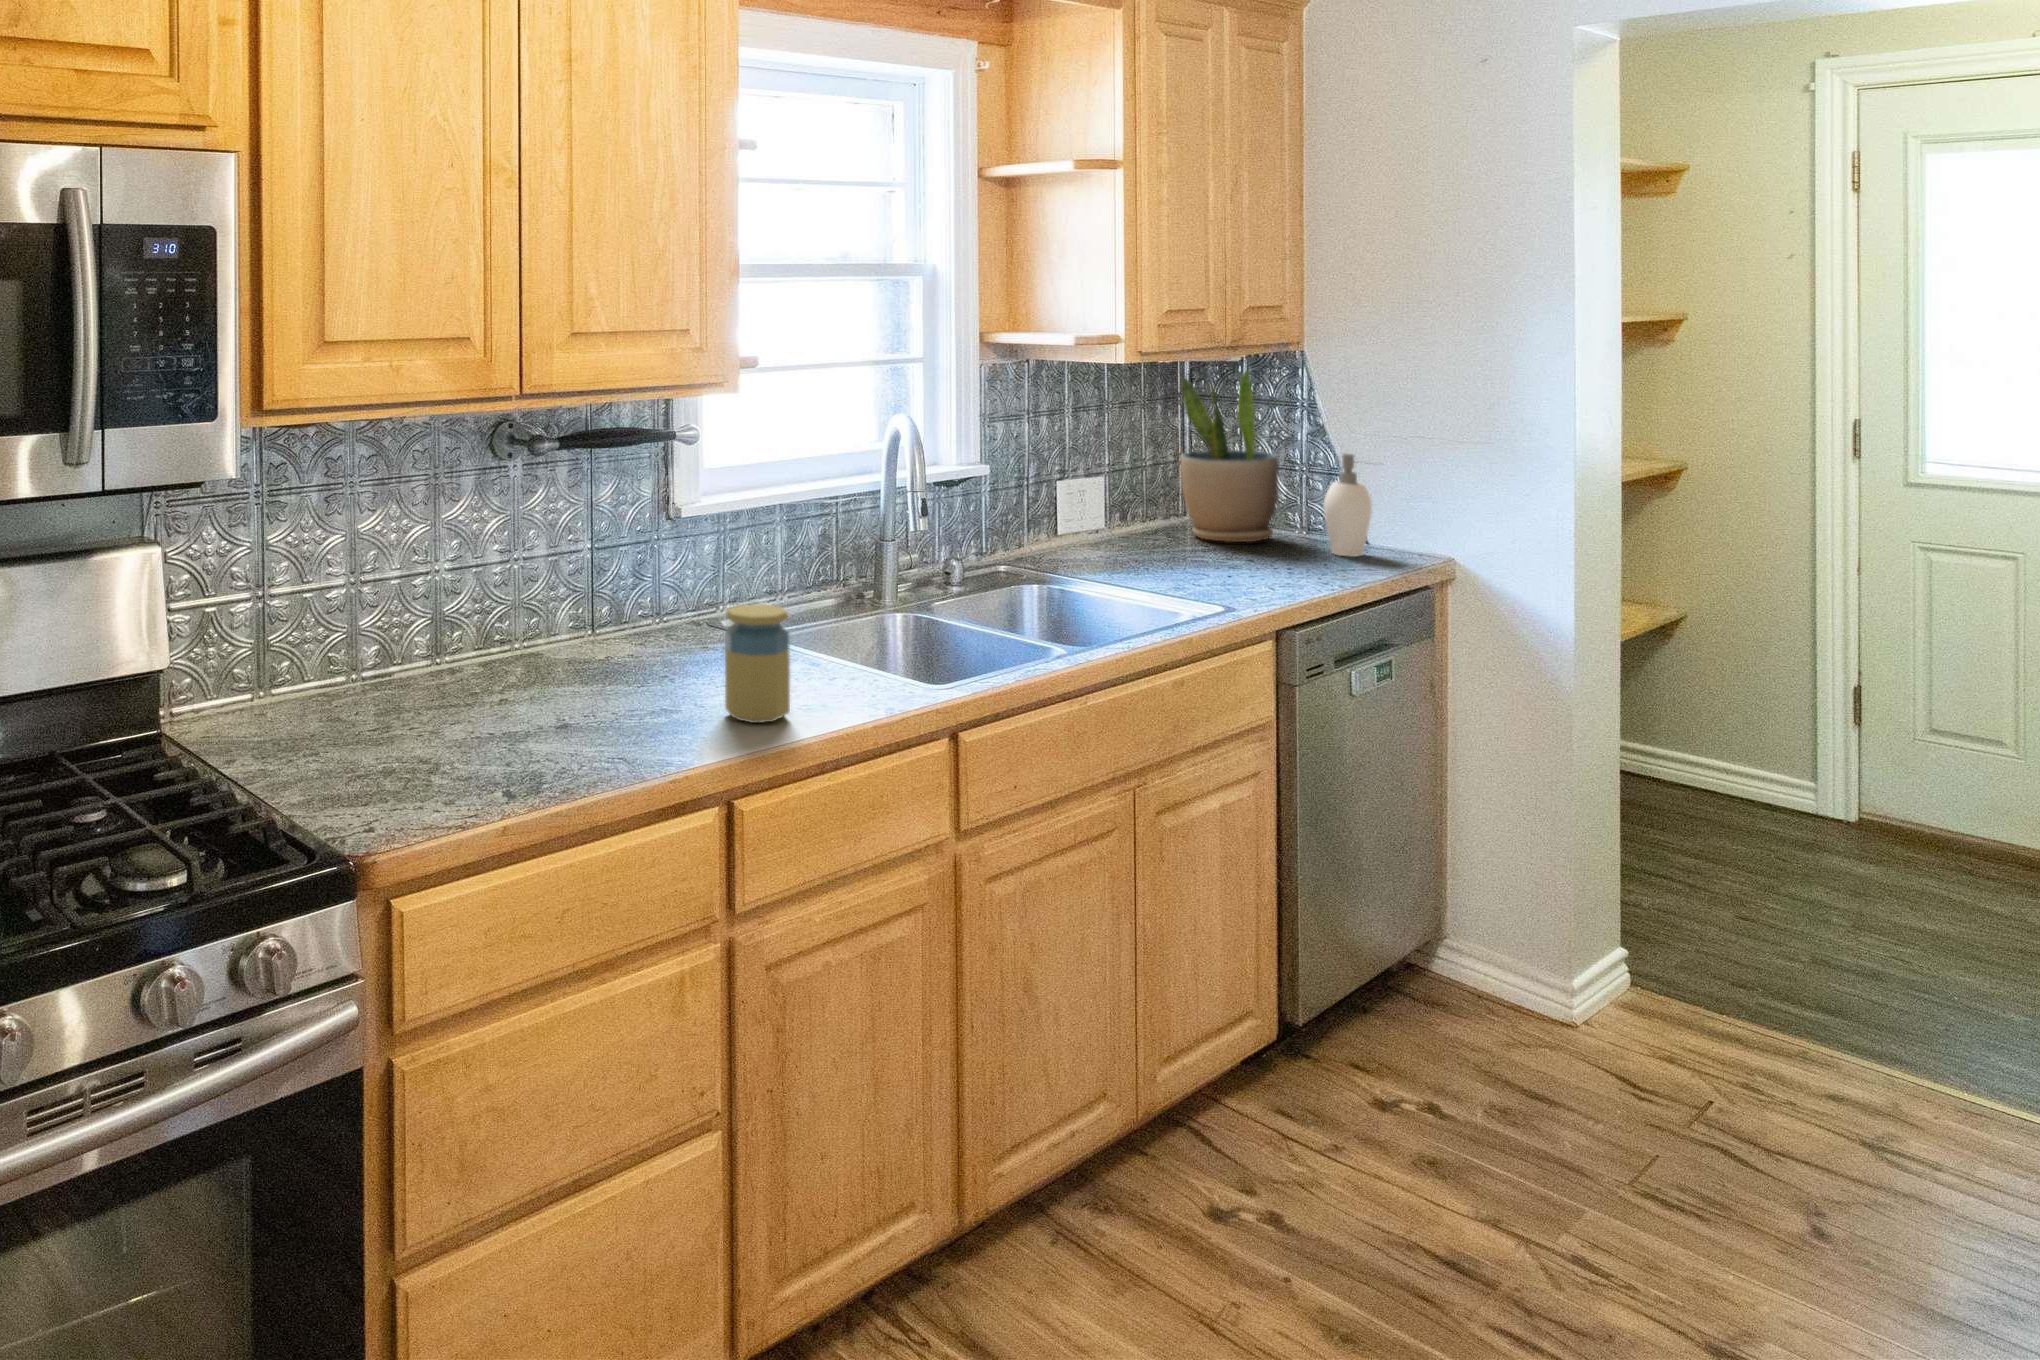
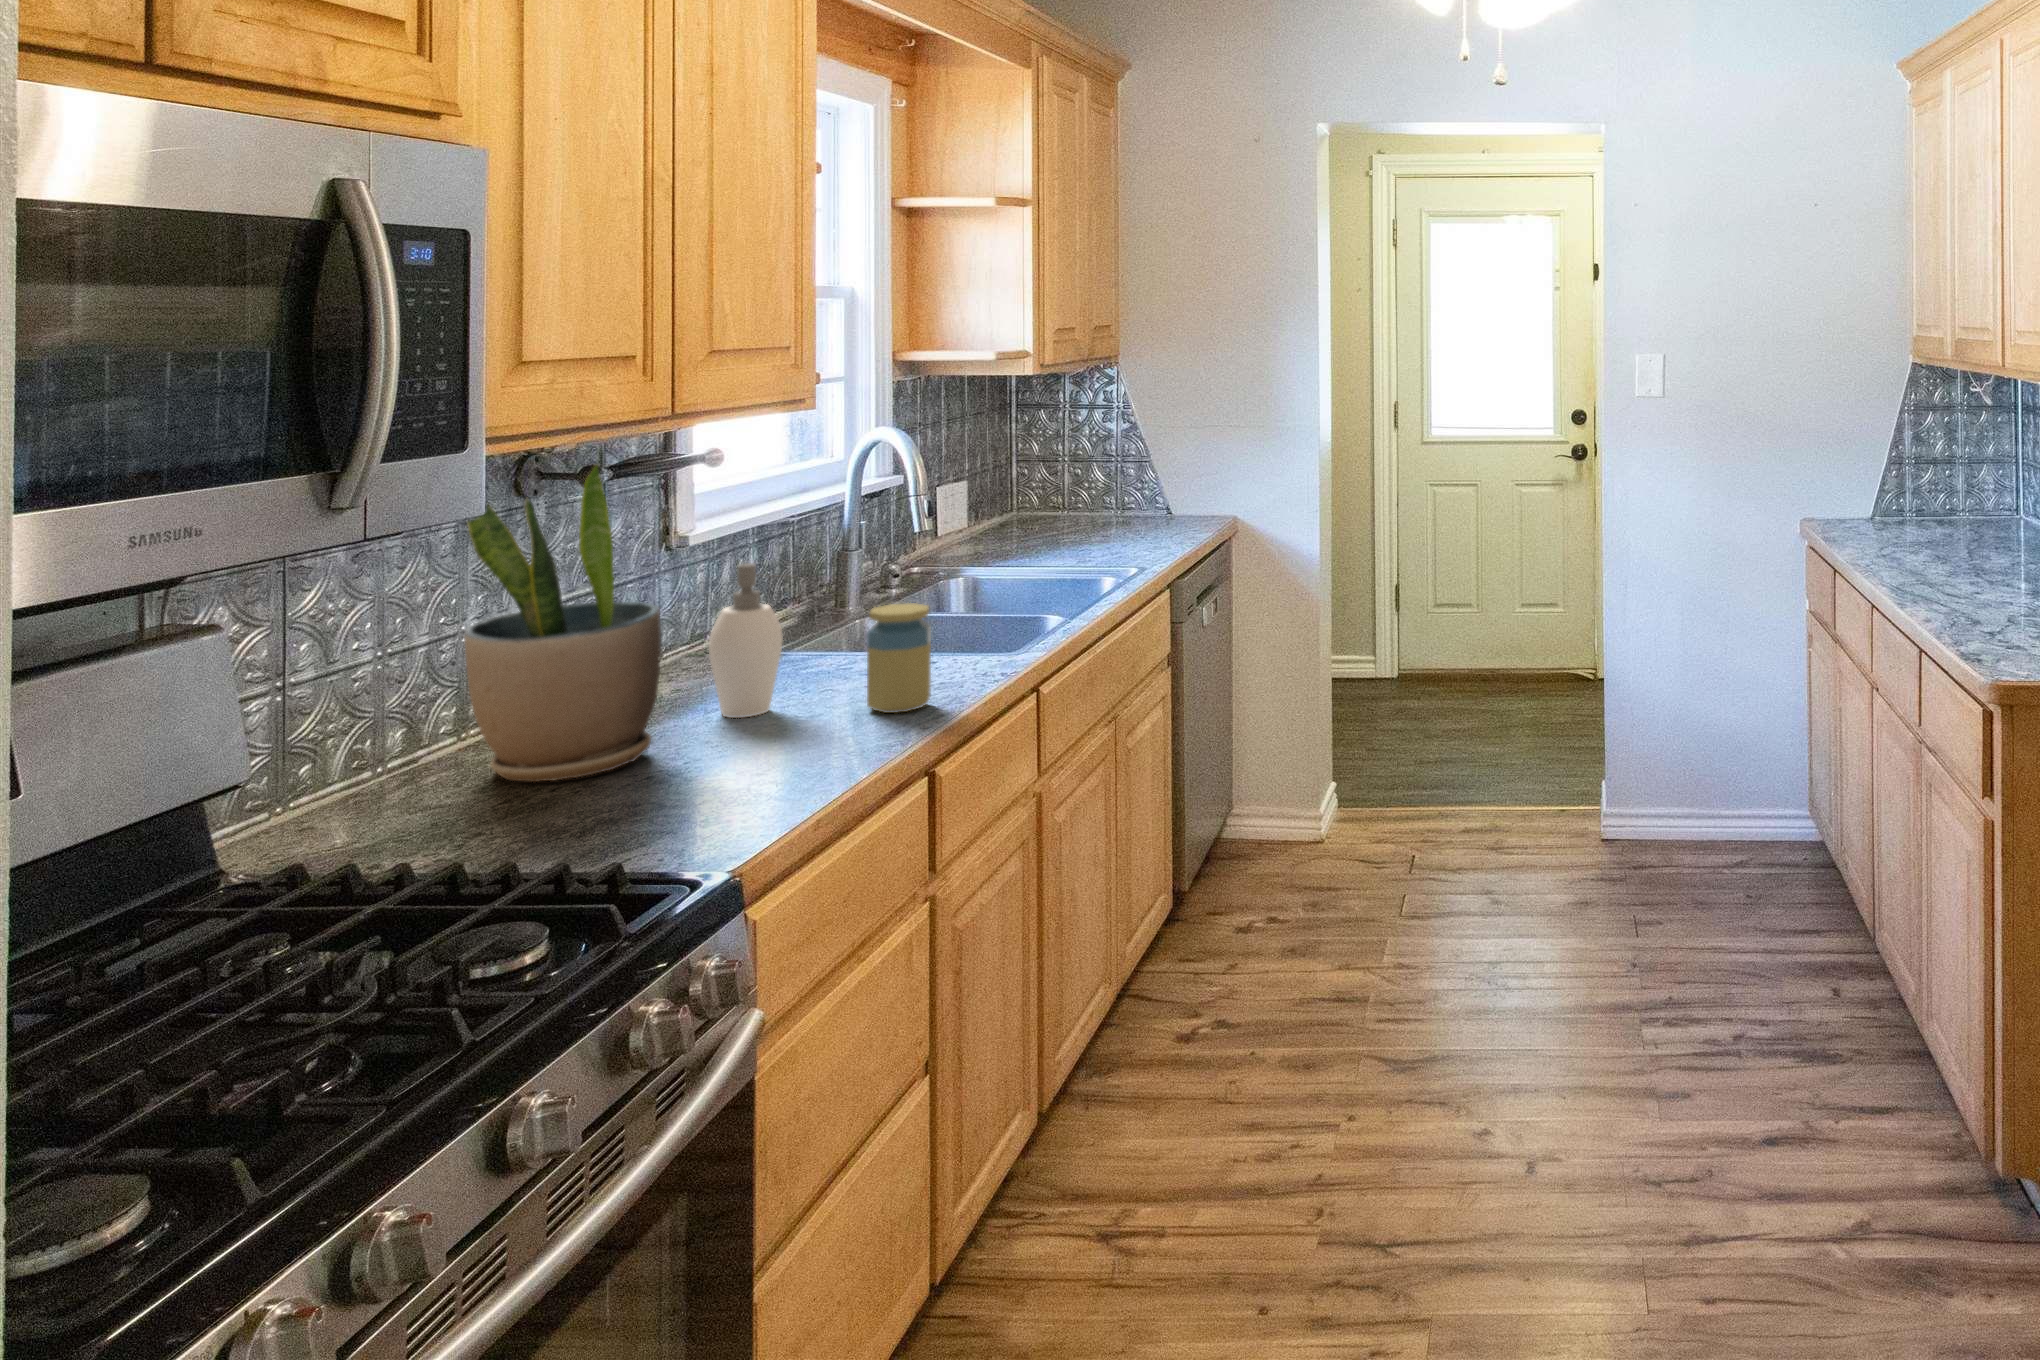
potted plant: present [1180,370,1279,542] -> present [464,466,661,782]
soap dispenser: present [1324,453,1380,557] -> present [709,563,783,718]

